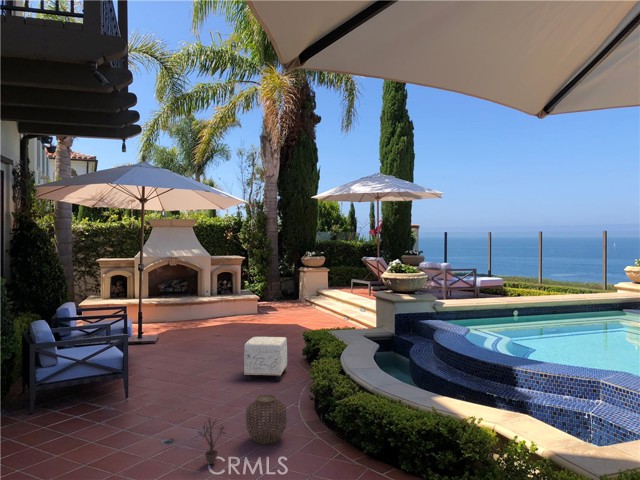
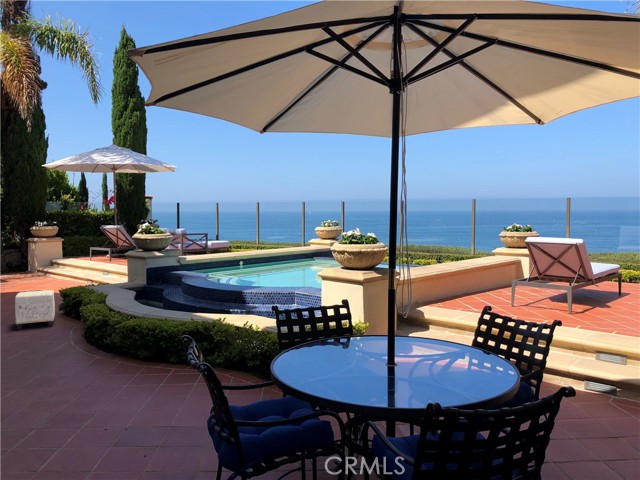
woven basket: present [246,395,286,444] -> none [47,321,82,356]
decorative plant: present [194,420,225,464] -> none [10,336,40,371]

